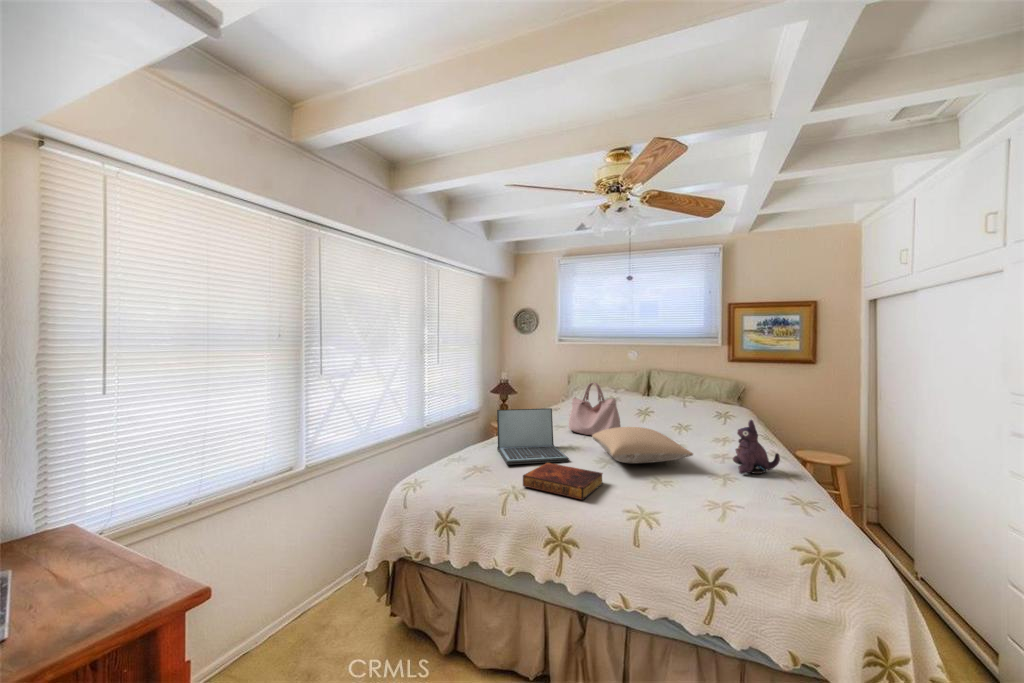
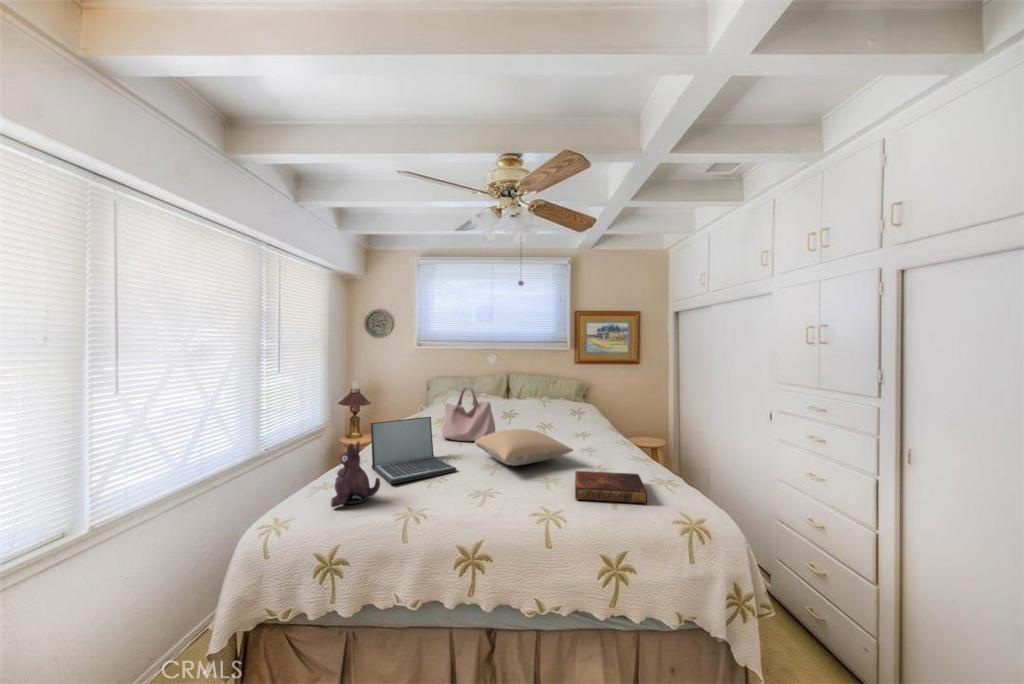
plush toy: present [733,420,780,474] -> present [331,441,380,507]
book: present [523,463,603,500] -> present [575,471,647,503]

